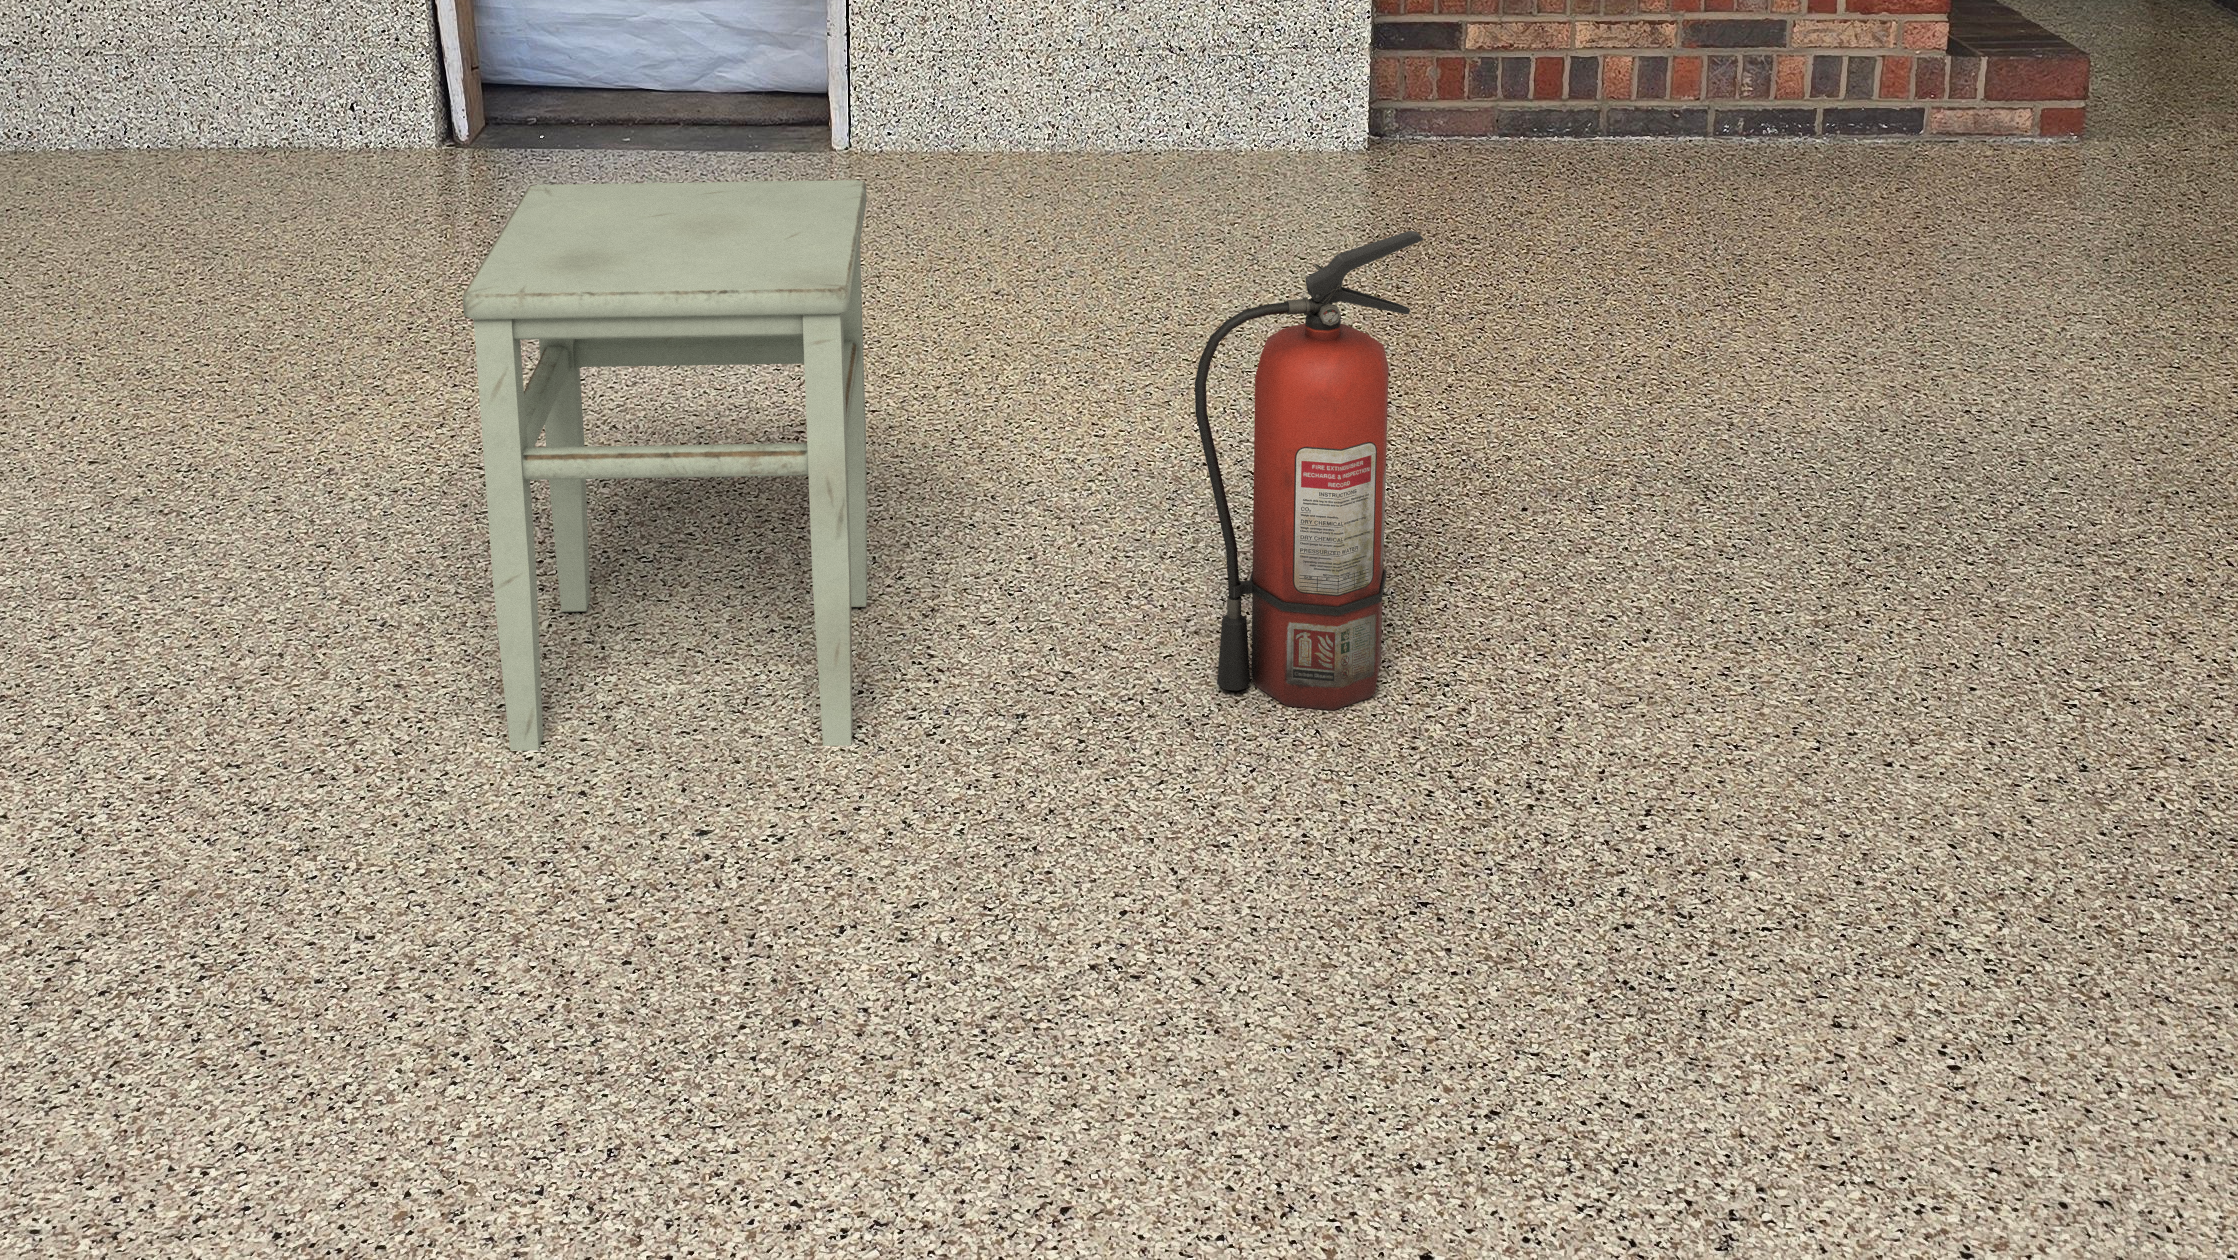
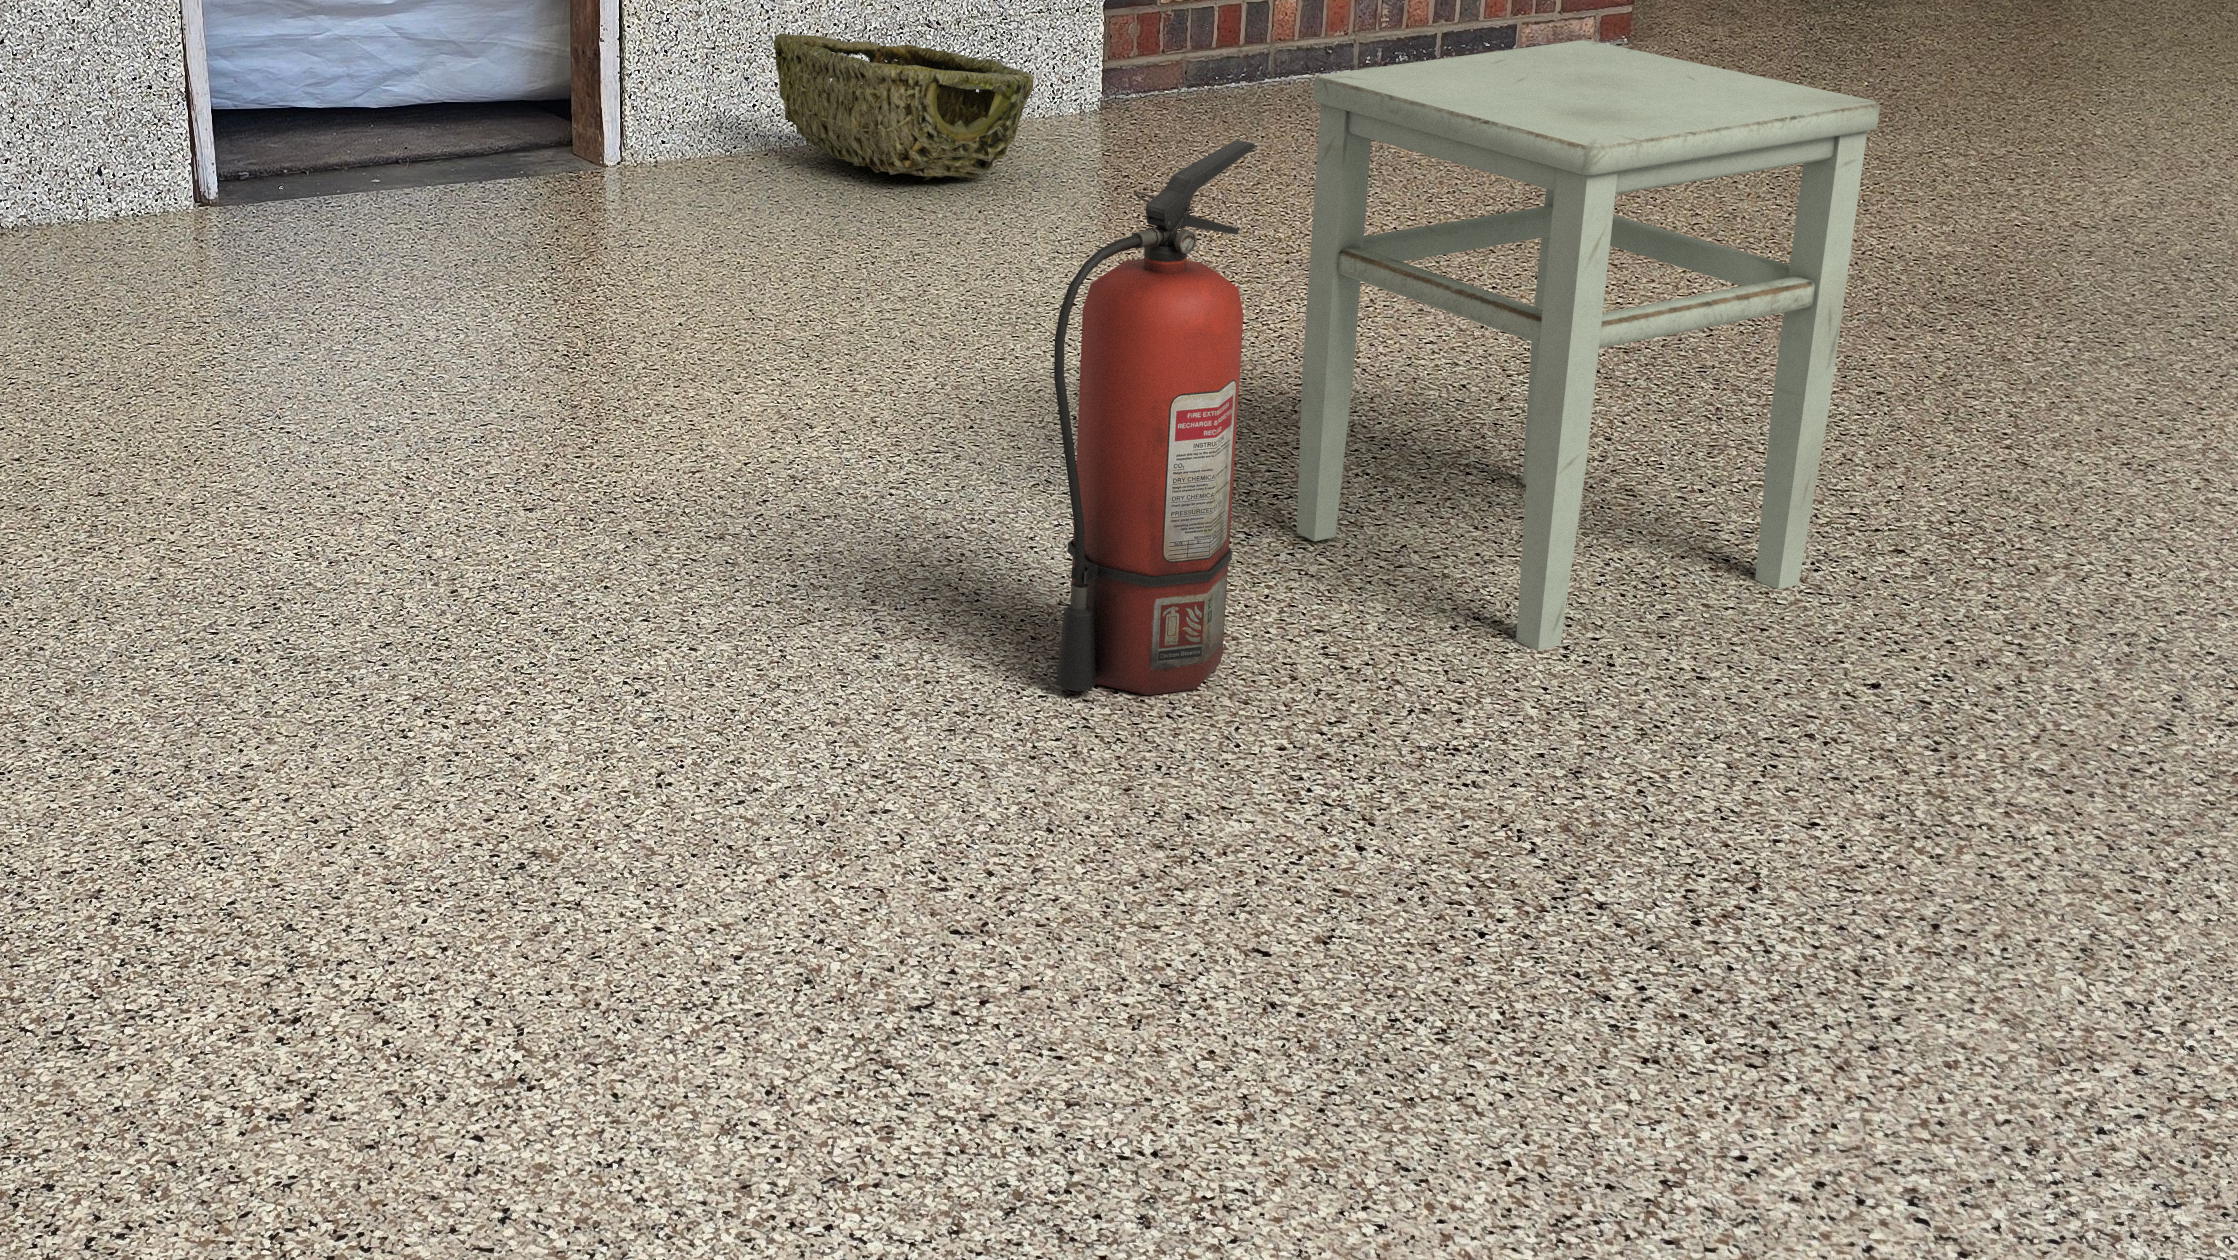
woven basket: none [951,46,1133,208] -> present [774,33,1034,181]
fire extinguisher: present [1195,231,1424,710] -> present [1054,140,1255,695]

